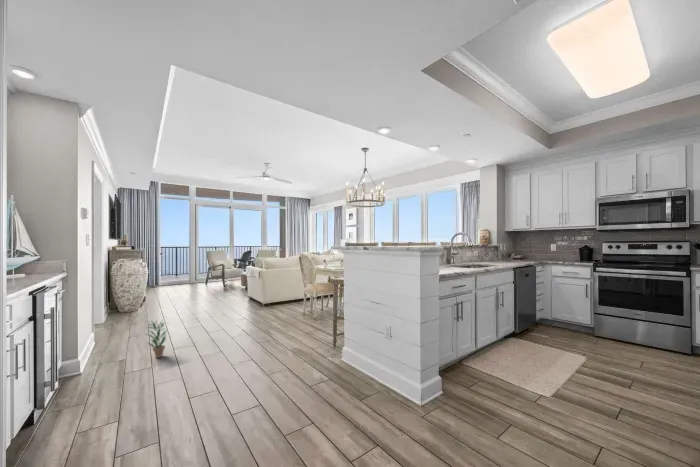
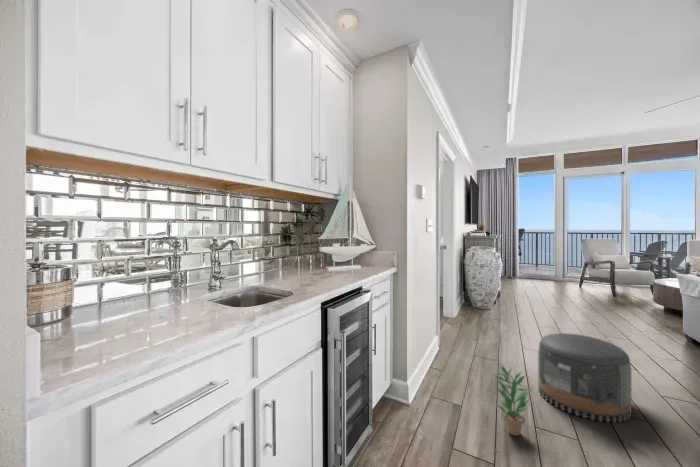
pouf: none [173,301,218,341] -> present [538,333,632,422]

